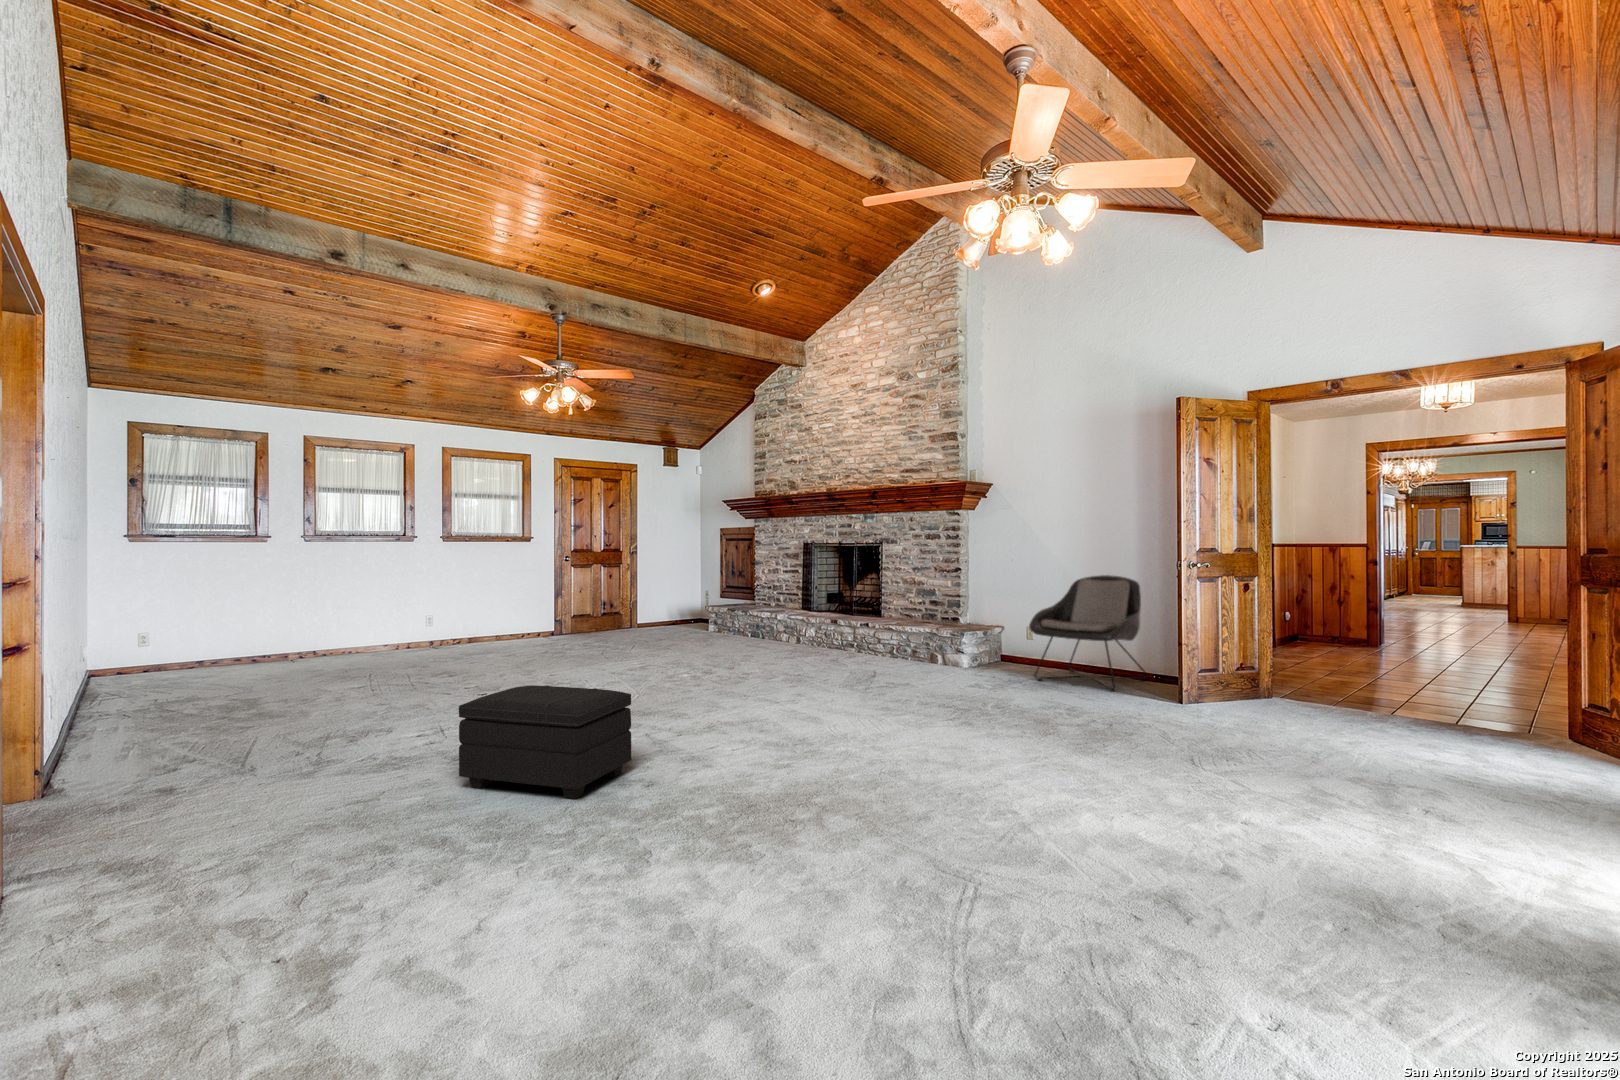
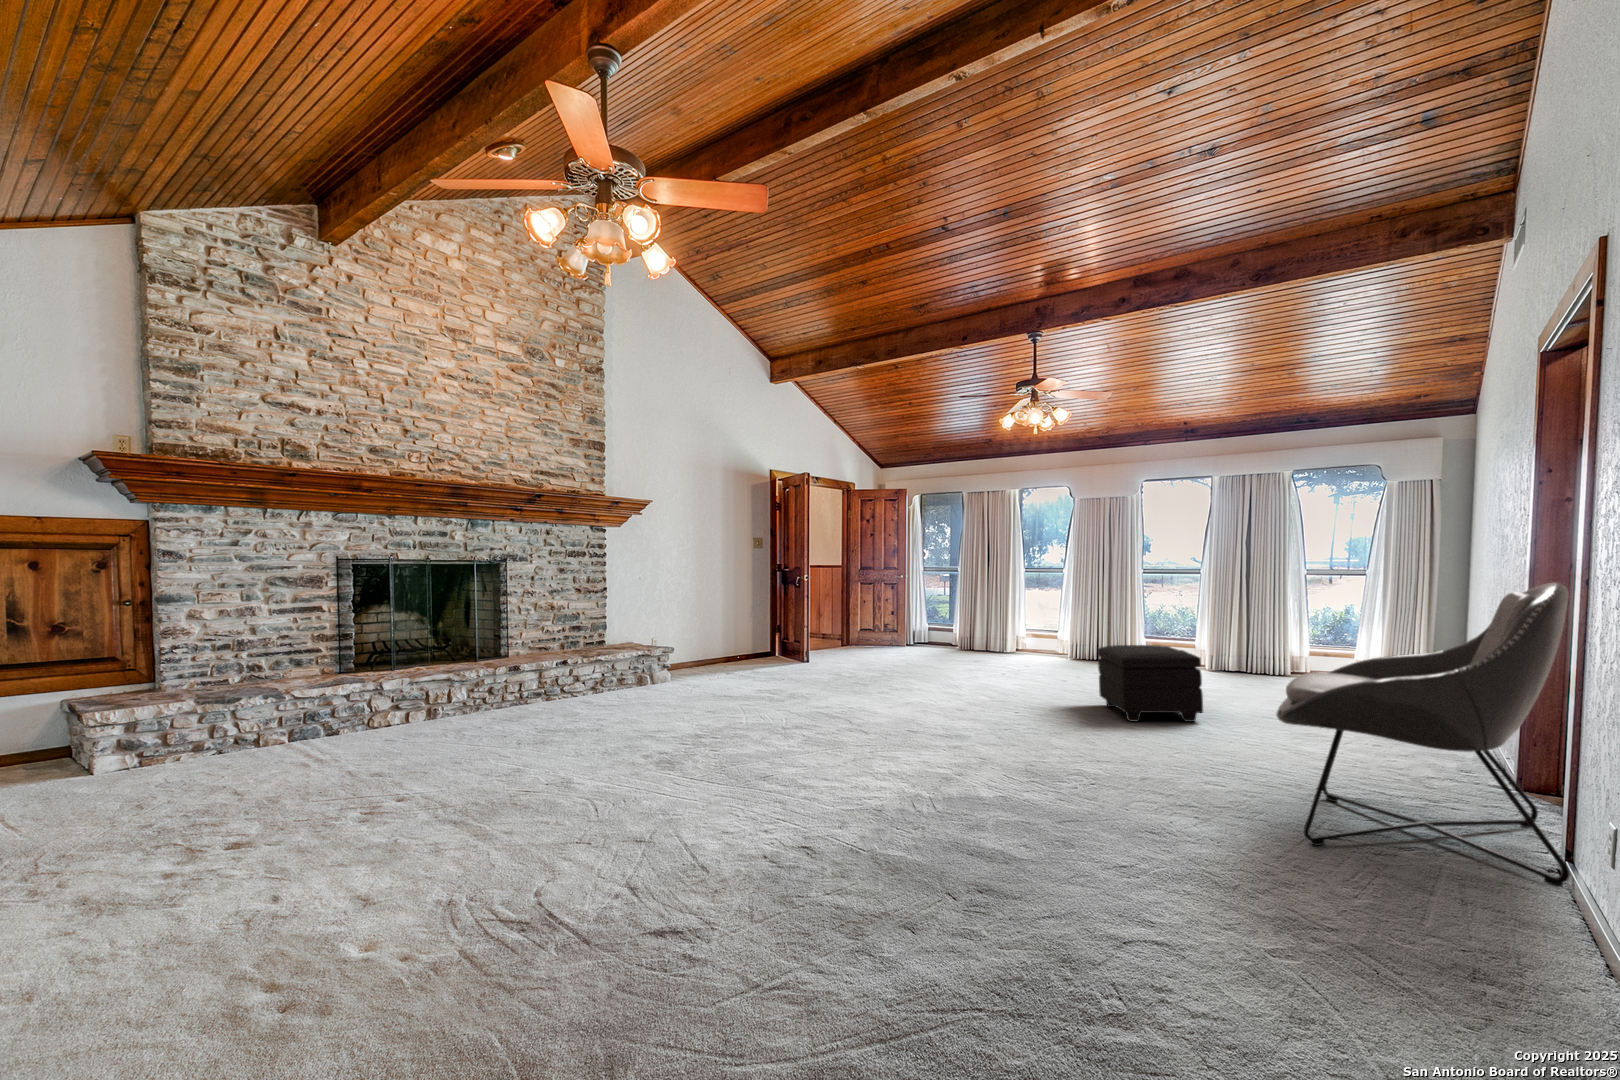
lounge chair: present [1029,575,1147,692] -> present [1276,582,1569,887]

